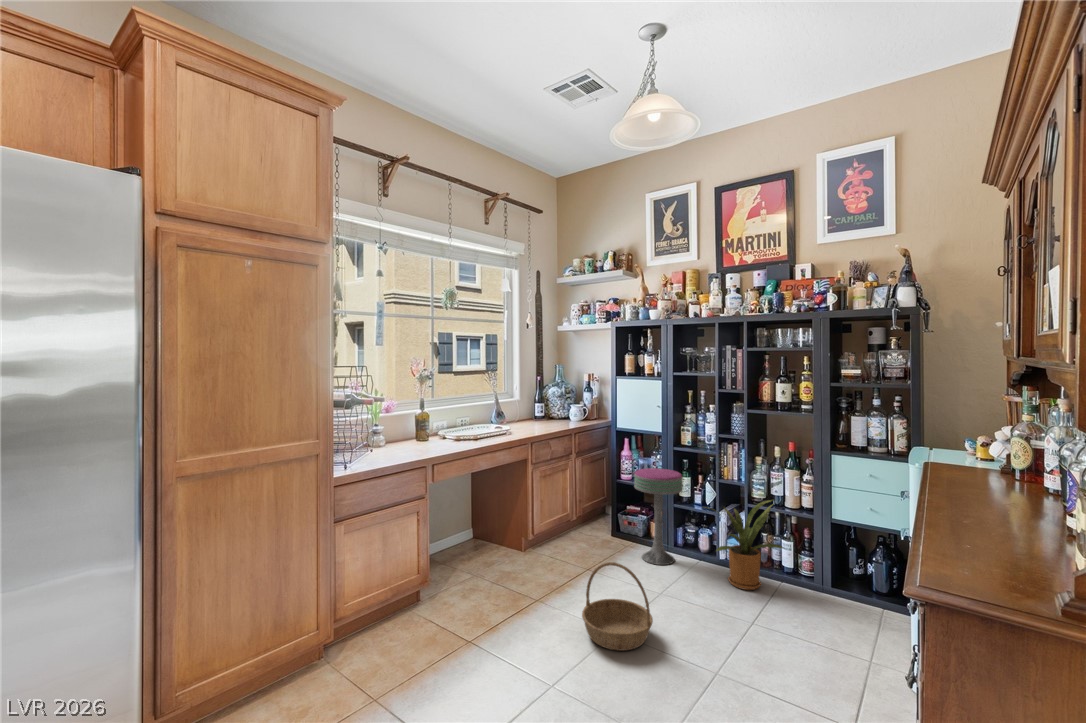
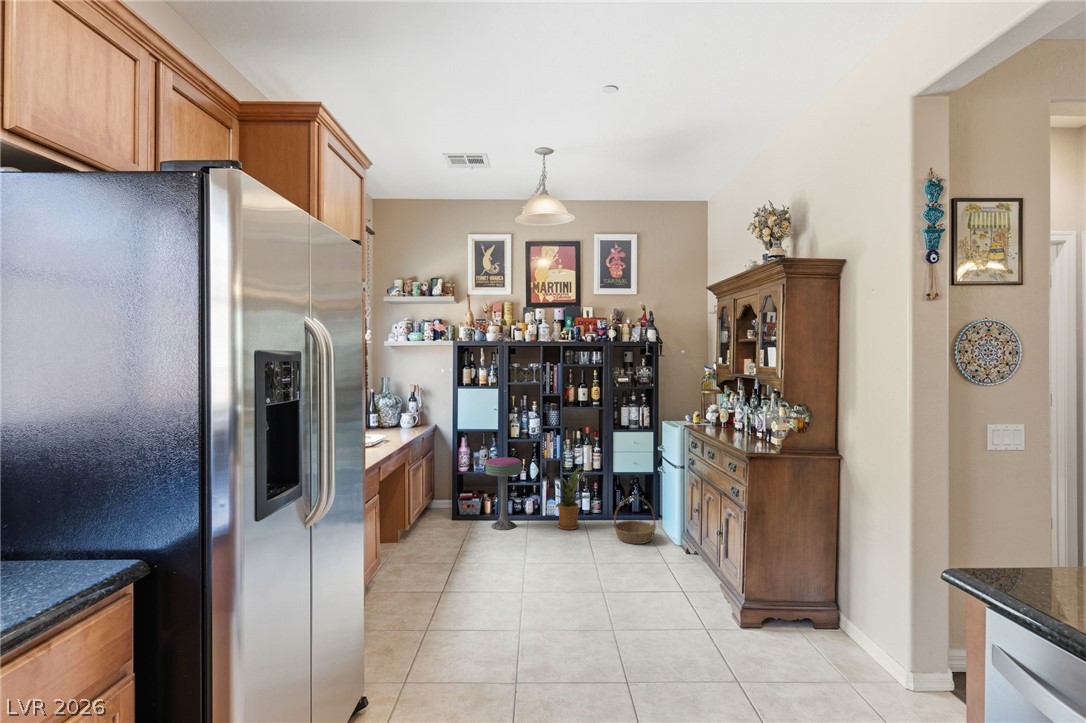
basket: present [582,562,653,651] -> present [614,497,656,544]

